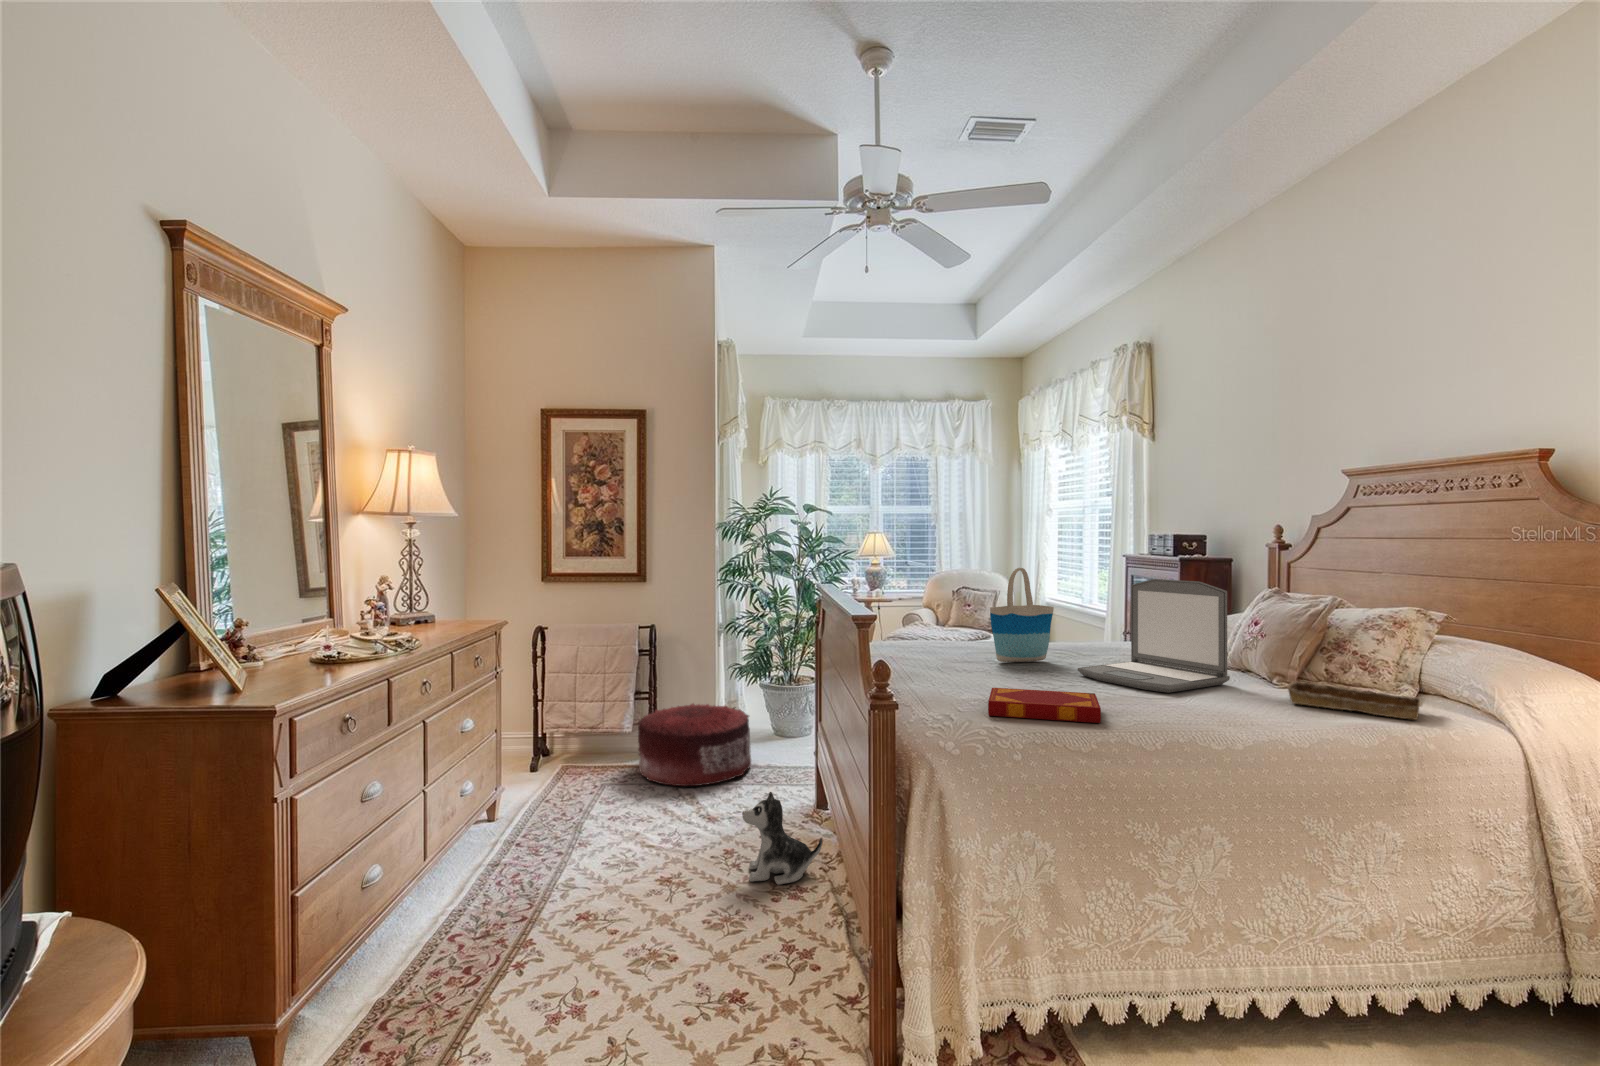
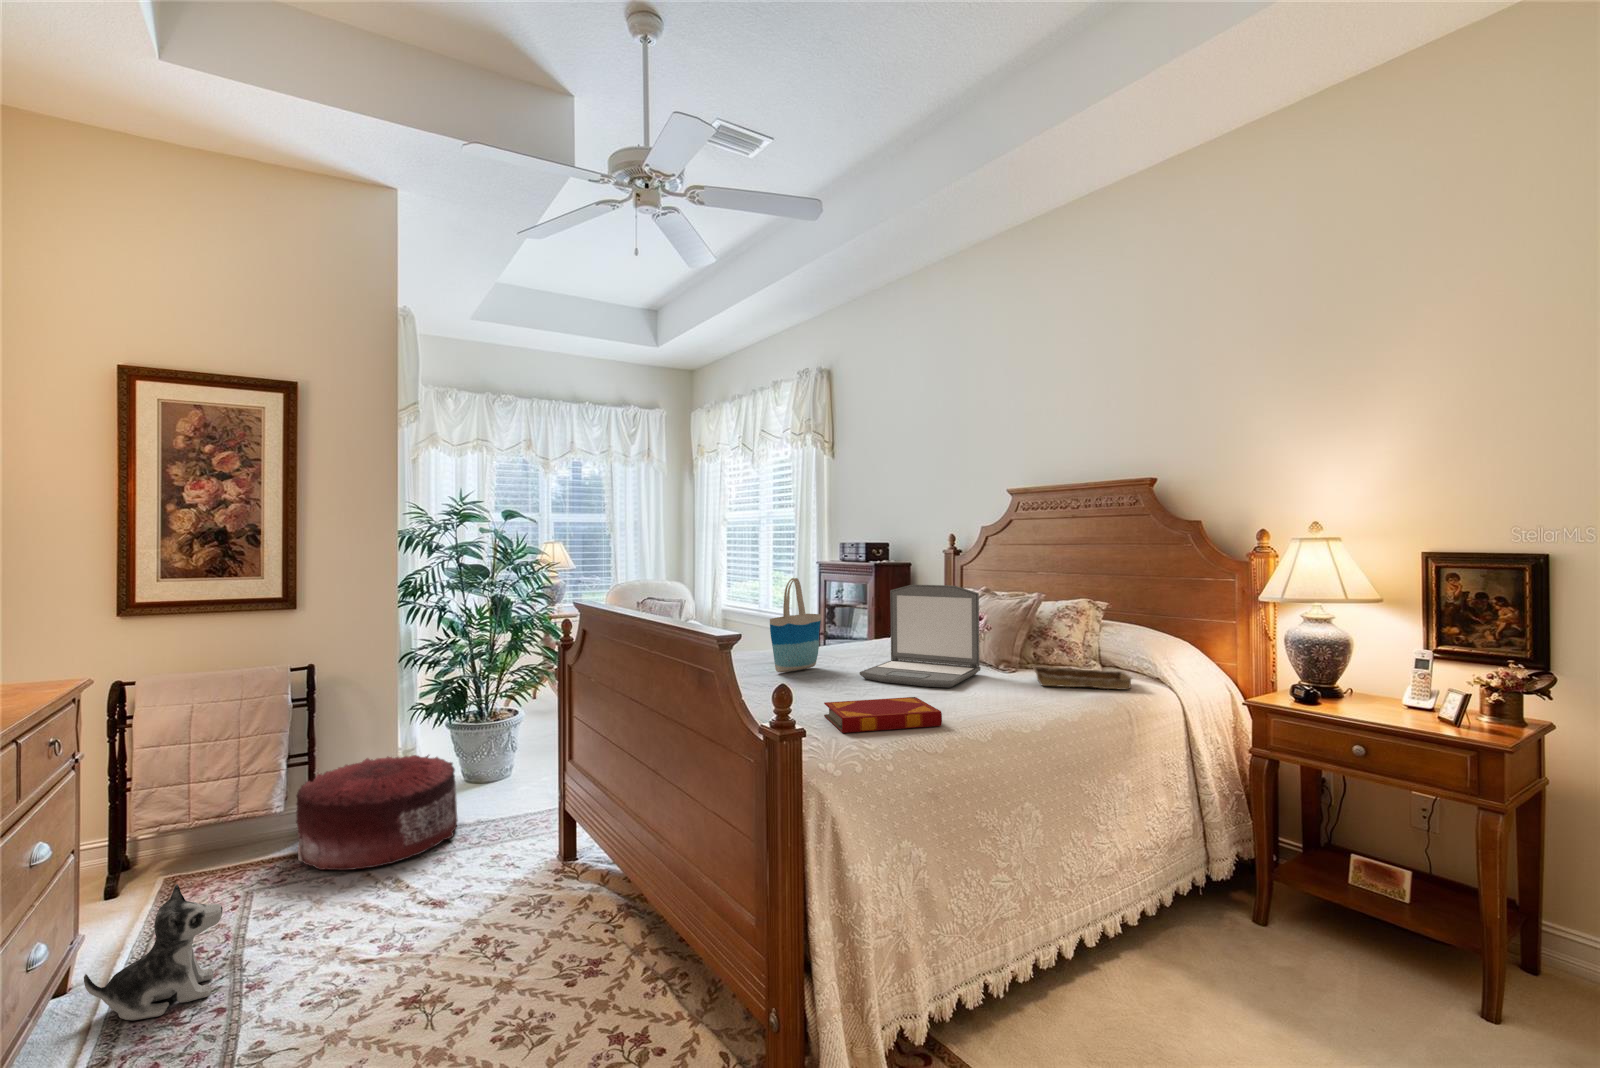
plush toy: present [742,792,822,884] -> present [84,884,223,1020]

